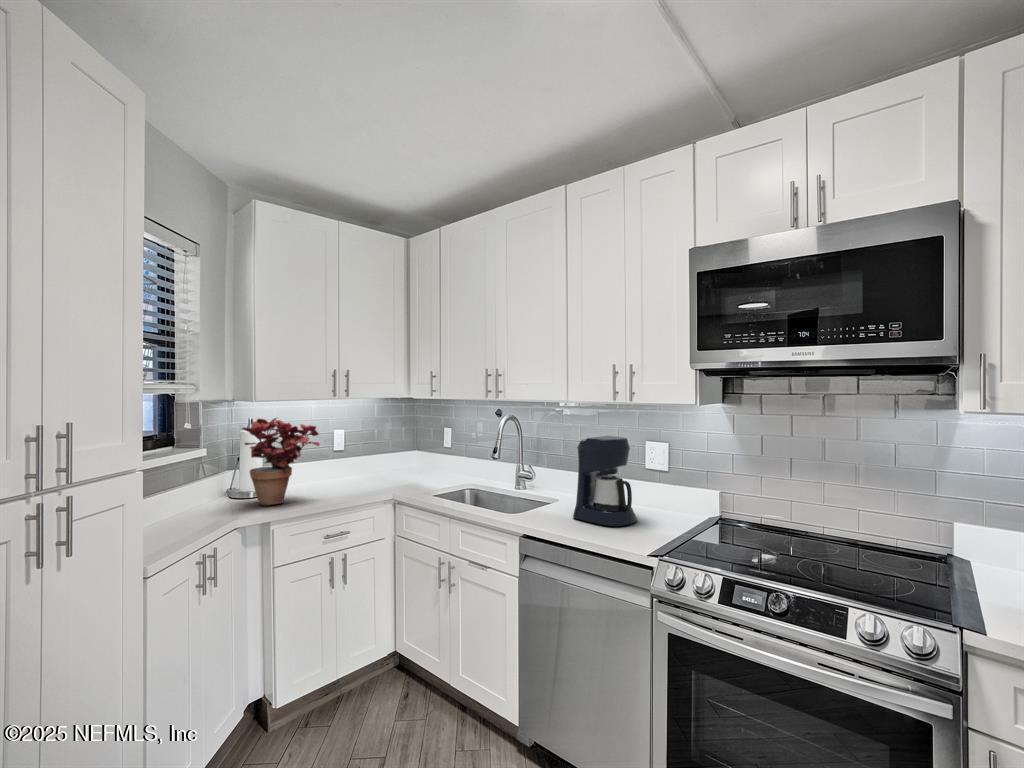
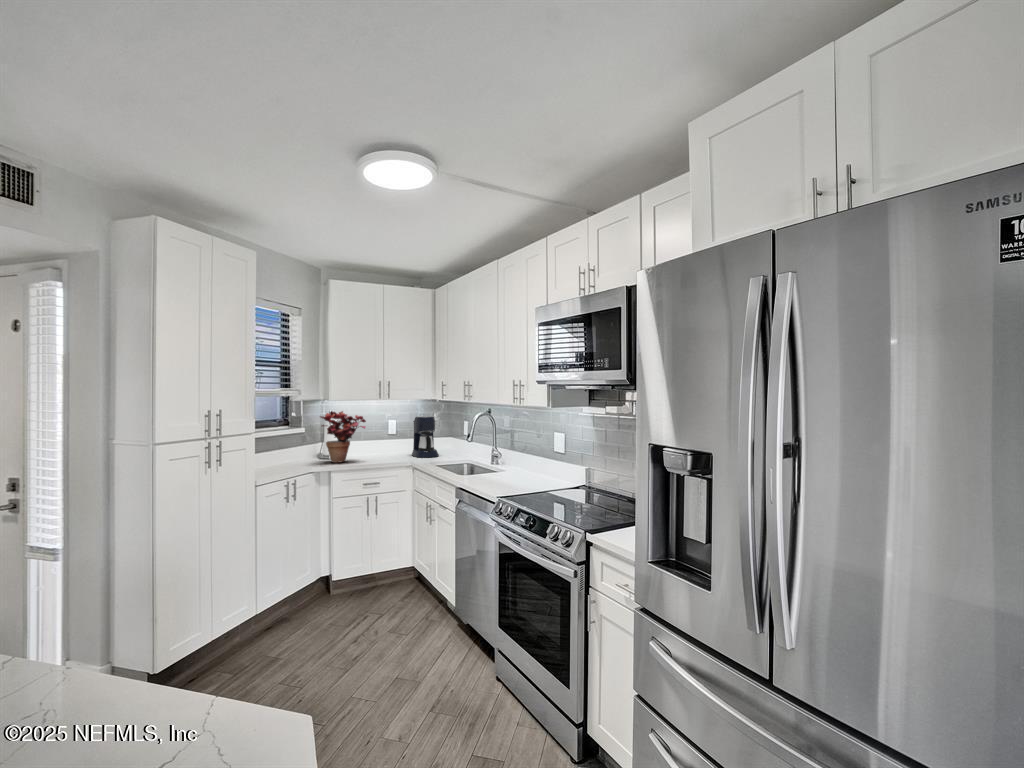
coffee maker: present [573,436,637,526] -> present [412,416,439,458]

